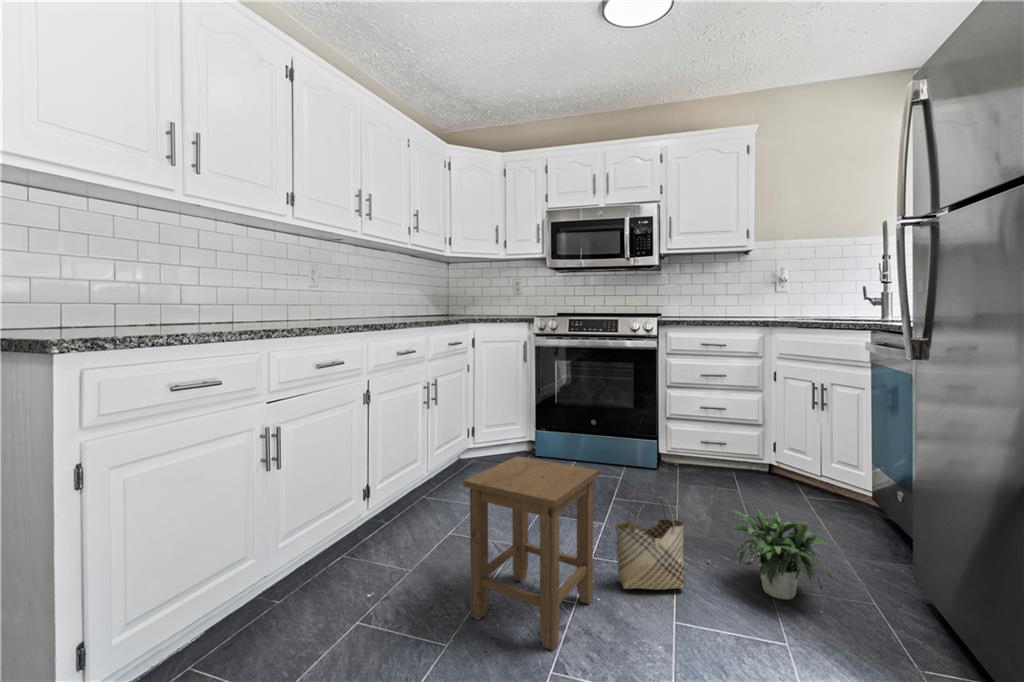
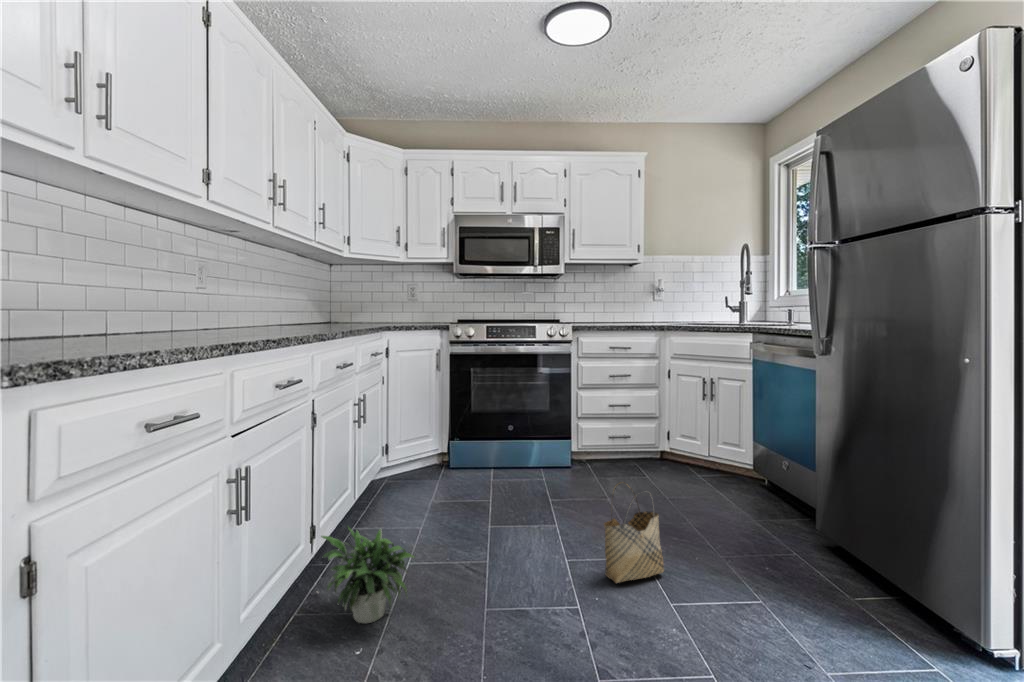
stool: present [463,456,599,650] -> none [484,468,598,655]
potted plant: present [709,505,833,599] -> present [322,527,414,623]

